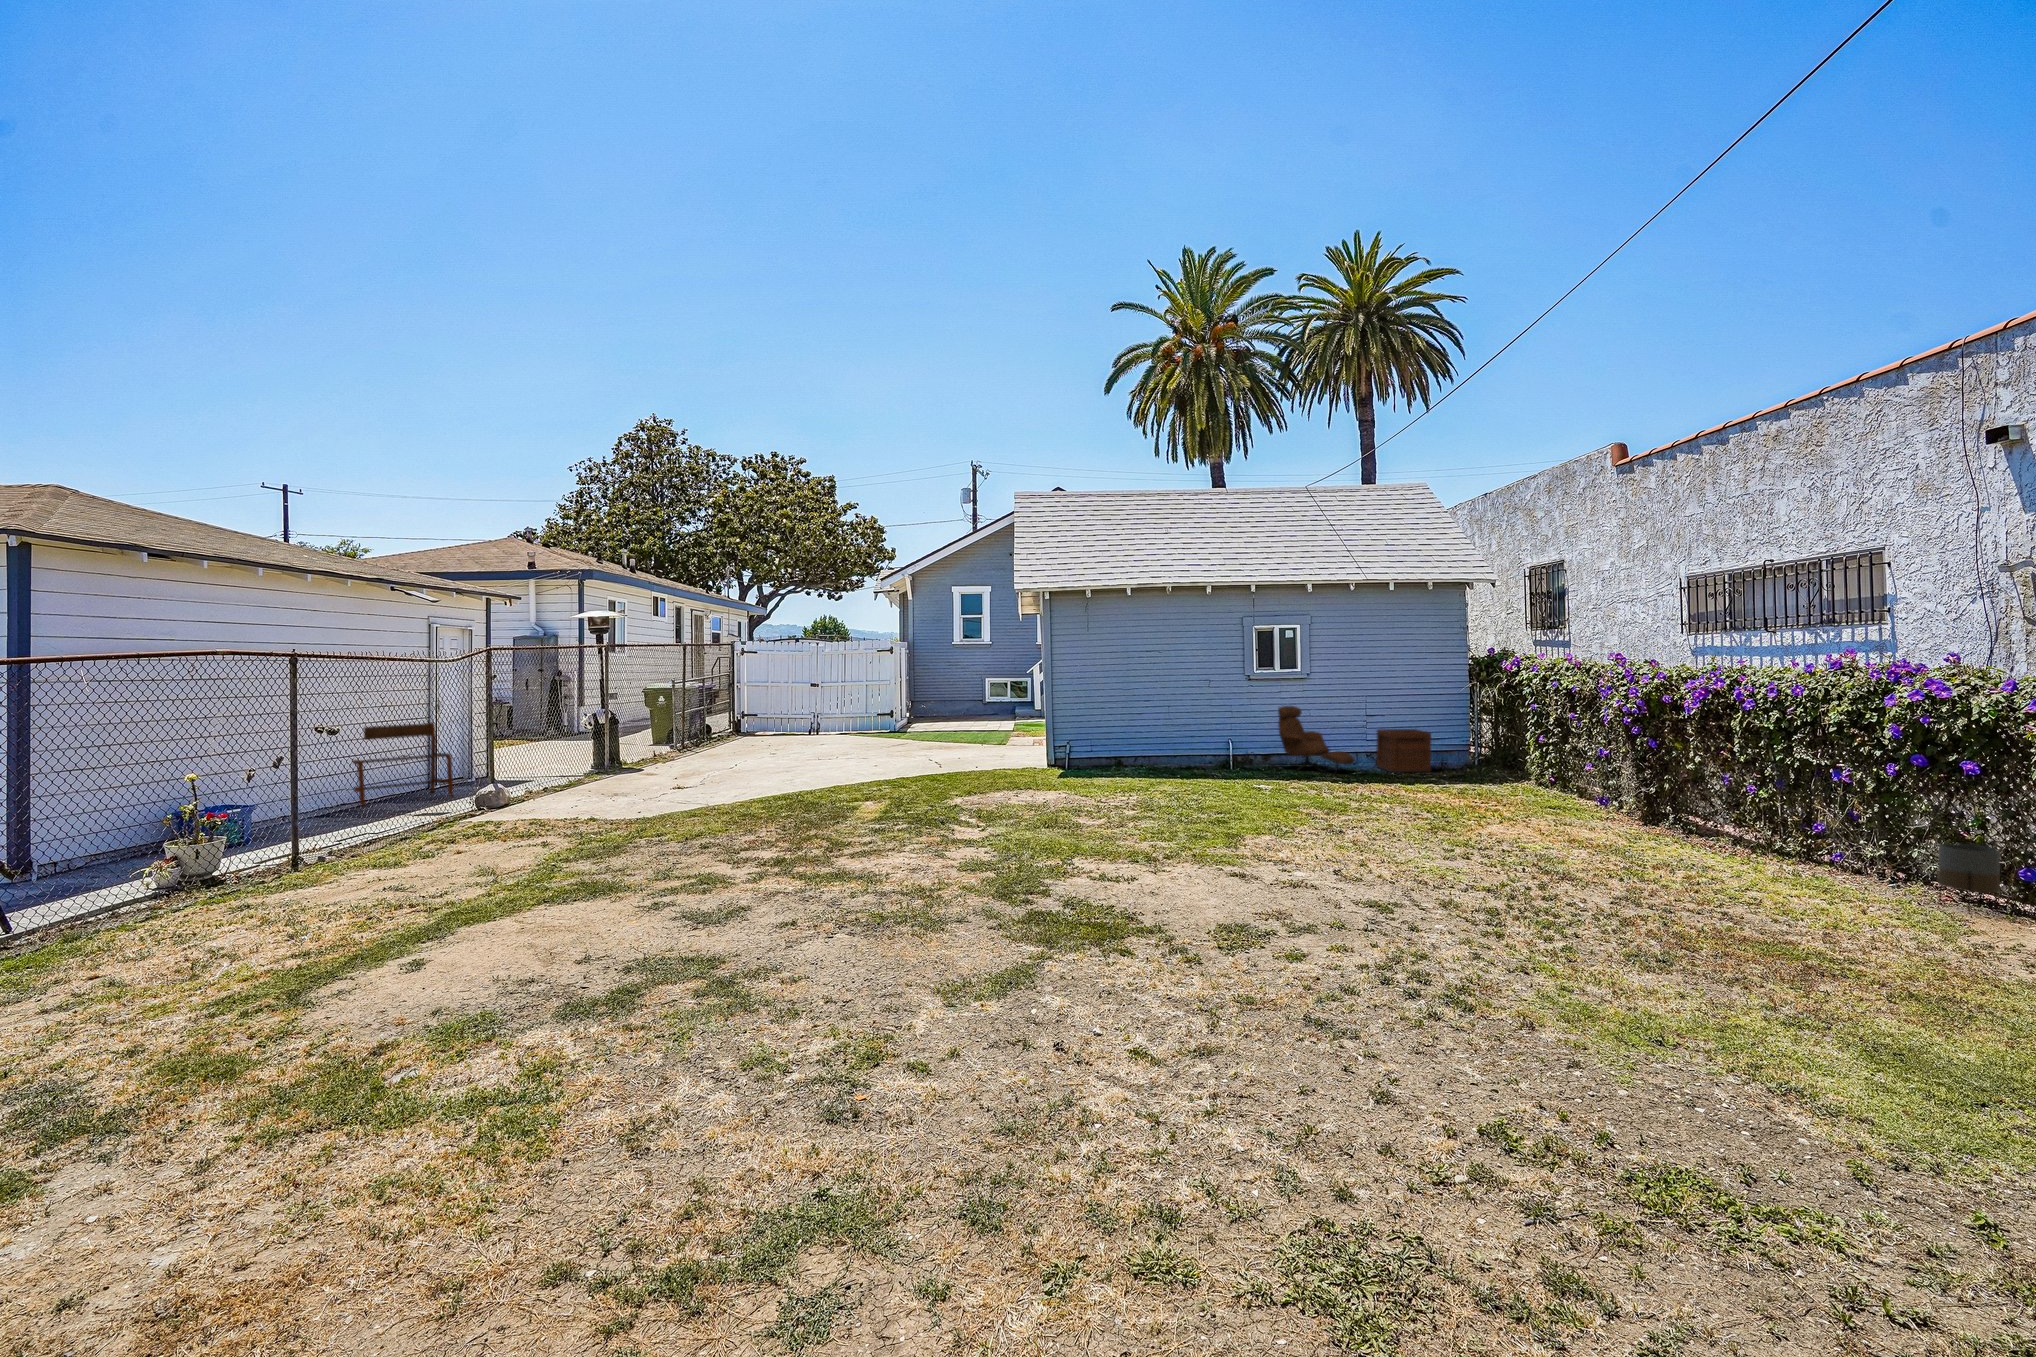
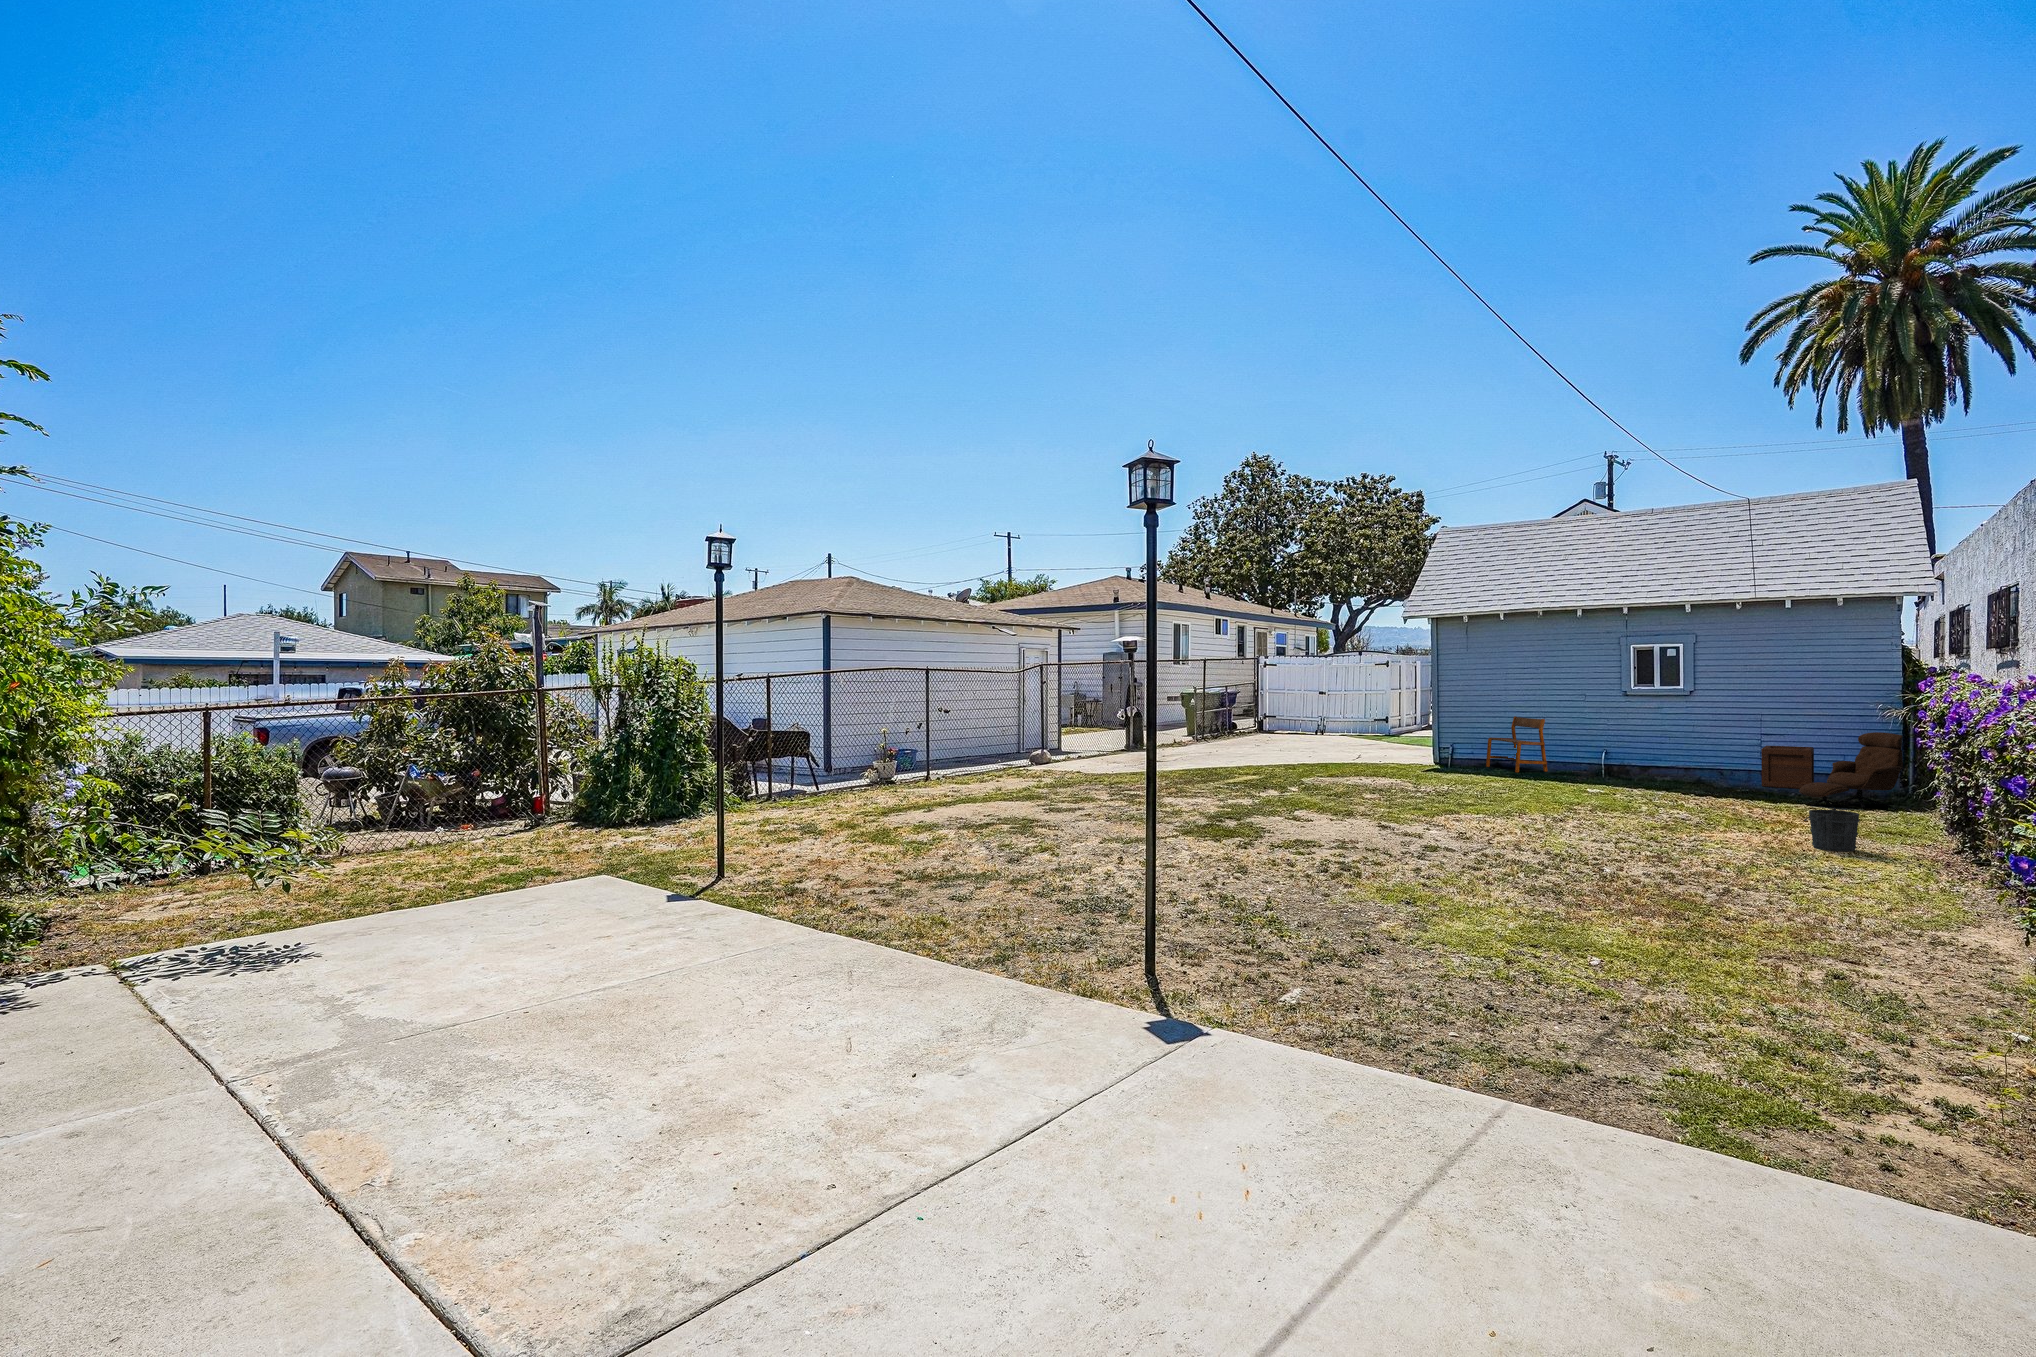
lounge chair: present [1278,706,1355,772] -> present [1799,732,1903,808]
bench: present [353,722,453,805] -> present [1486,716,1548,772]
bucket: none [1709,806,1775,859] -> present [1805,808,1860,851]
planter: present [1938,843,2000,912] -> none [1843,829,1889,883]

